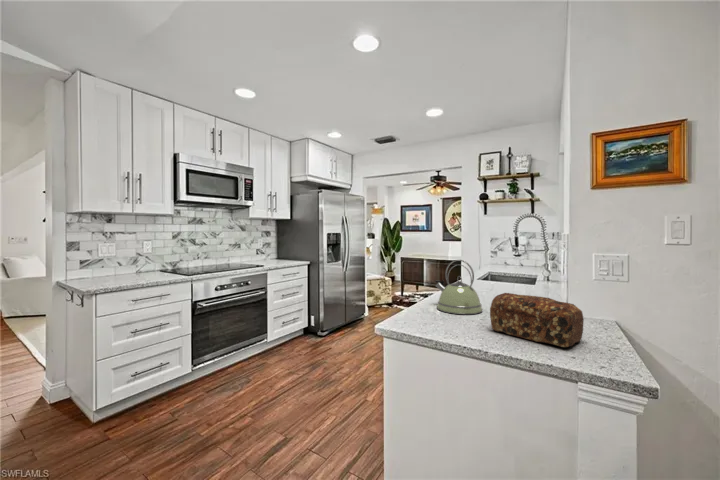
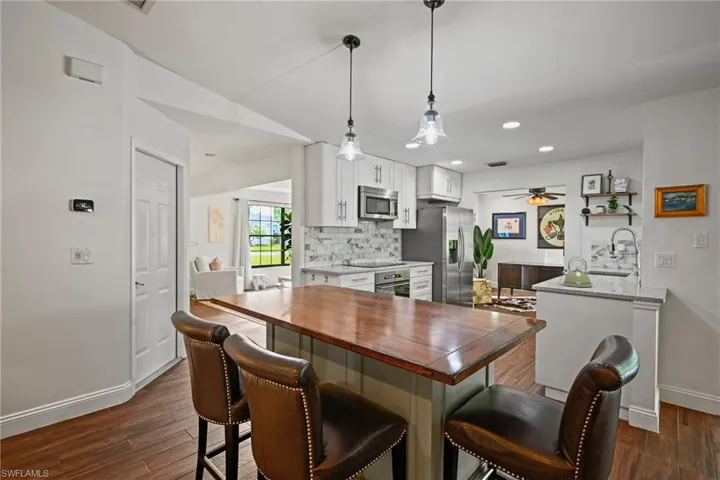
bread loaf: present [490,293,584,347] -> none [598,273,648,295]

